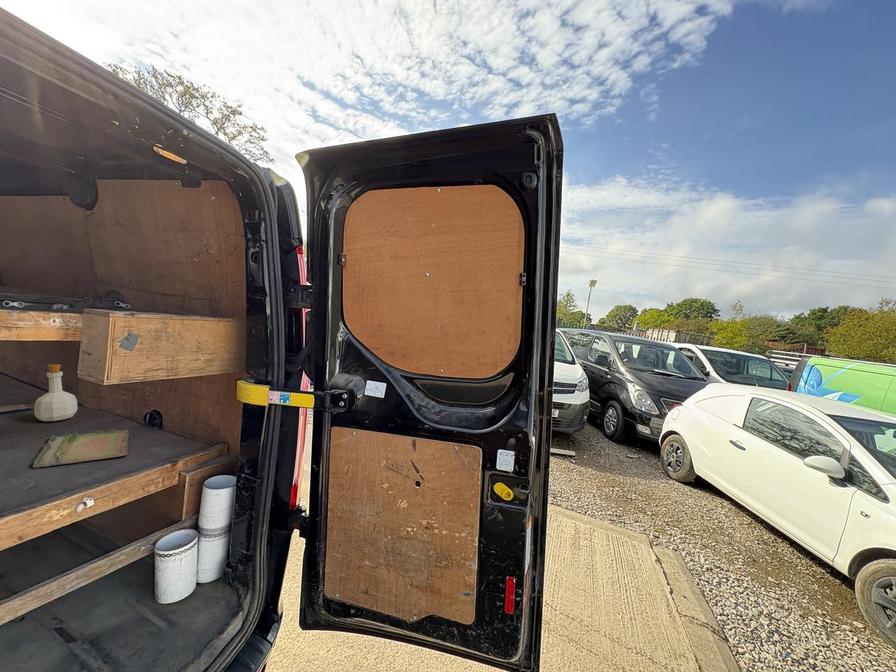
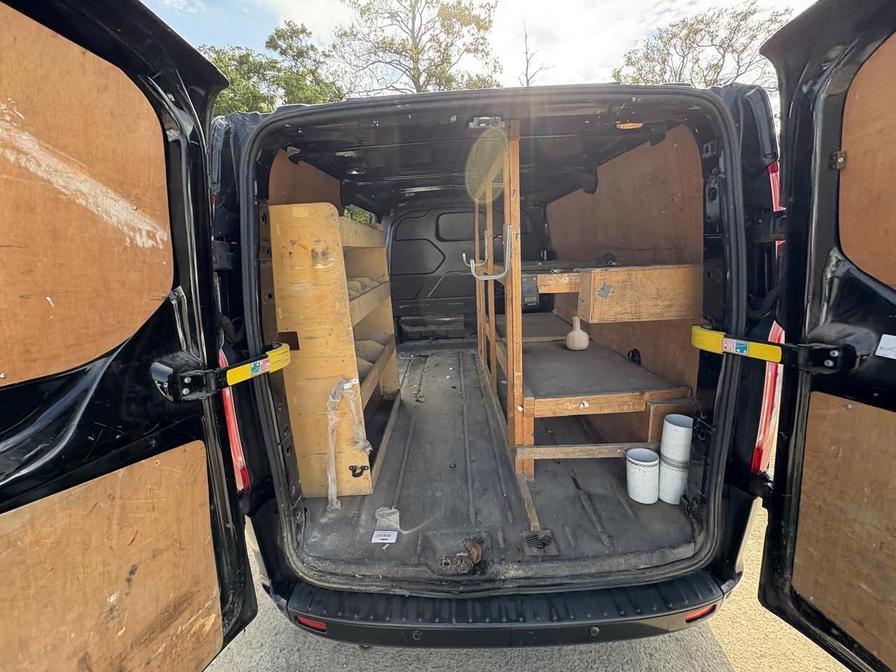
tray: present [33,426,129,468] -> none [560,357,616,380]

